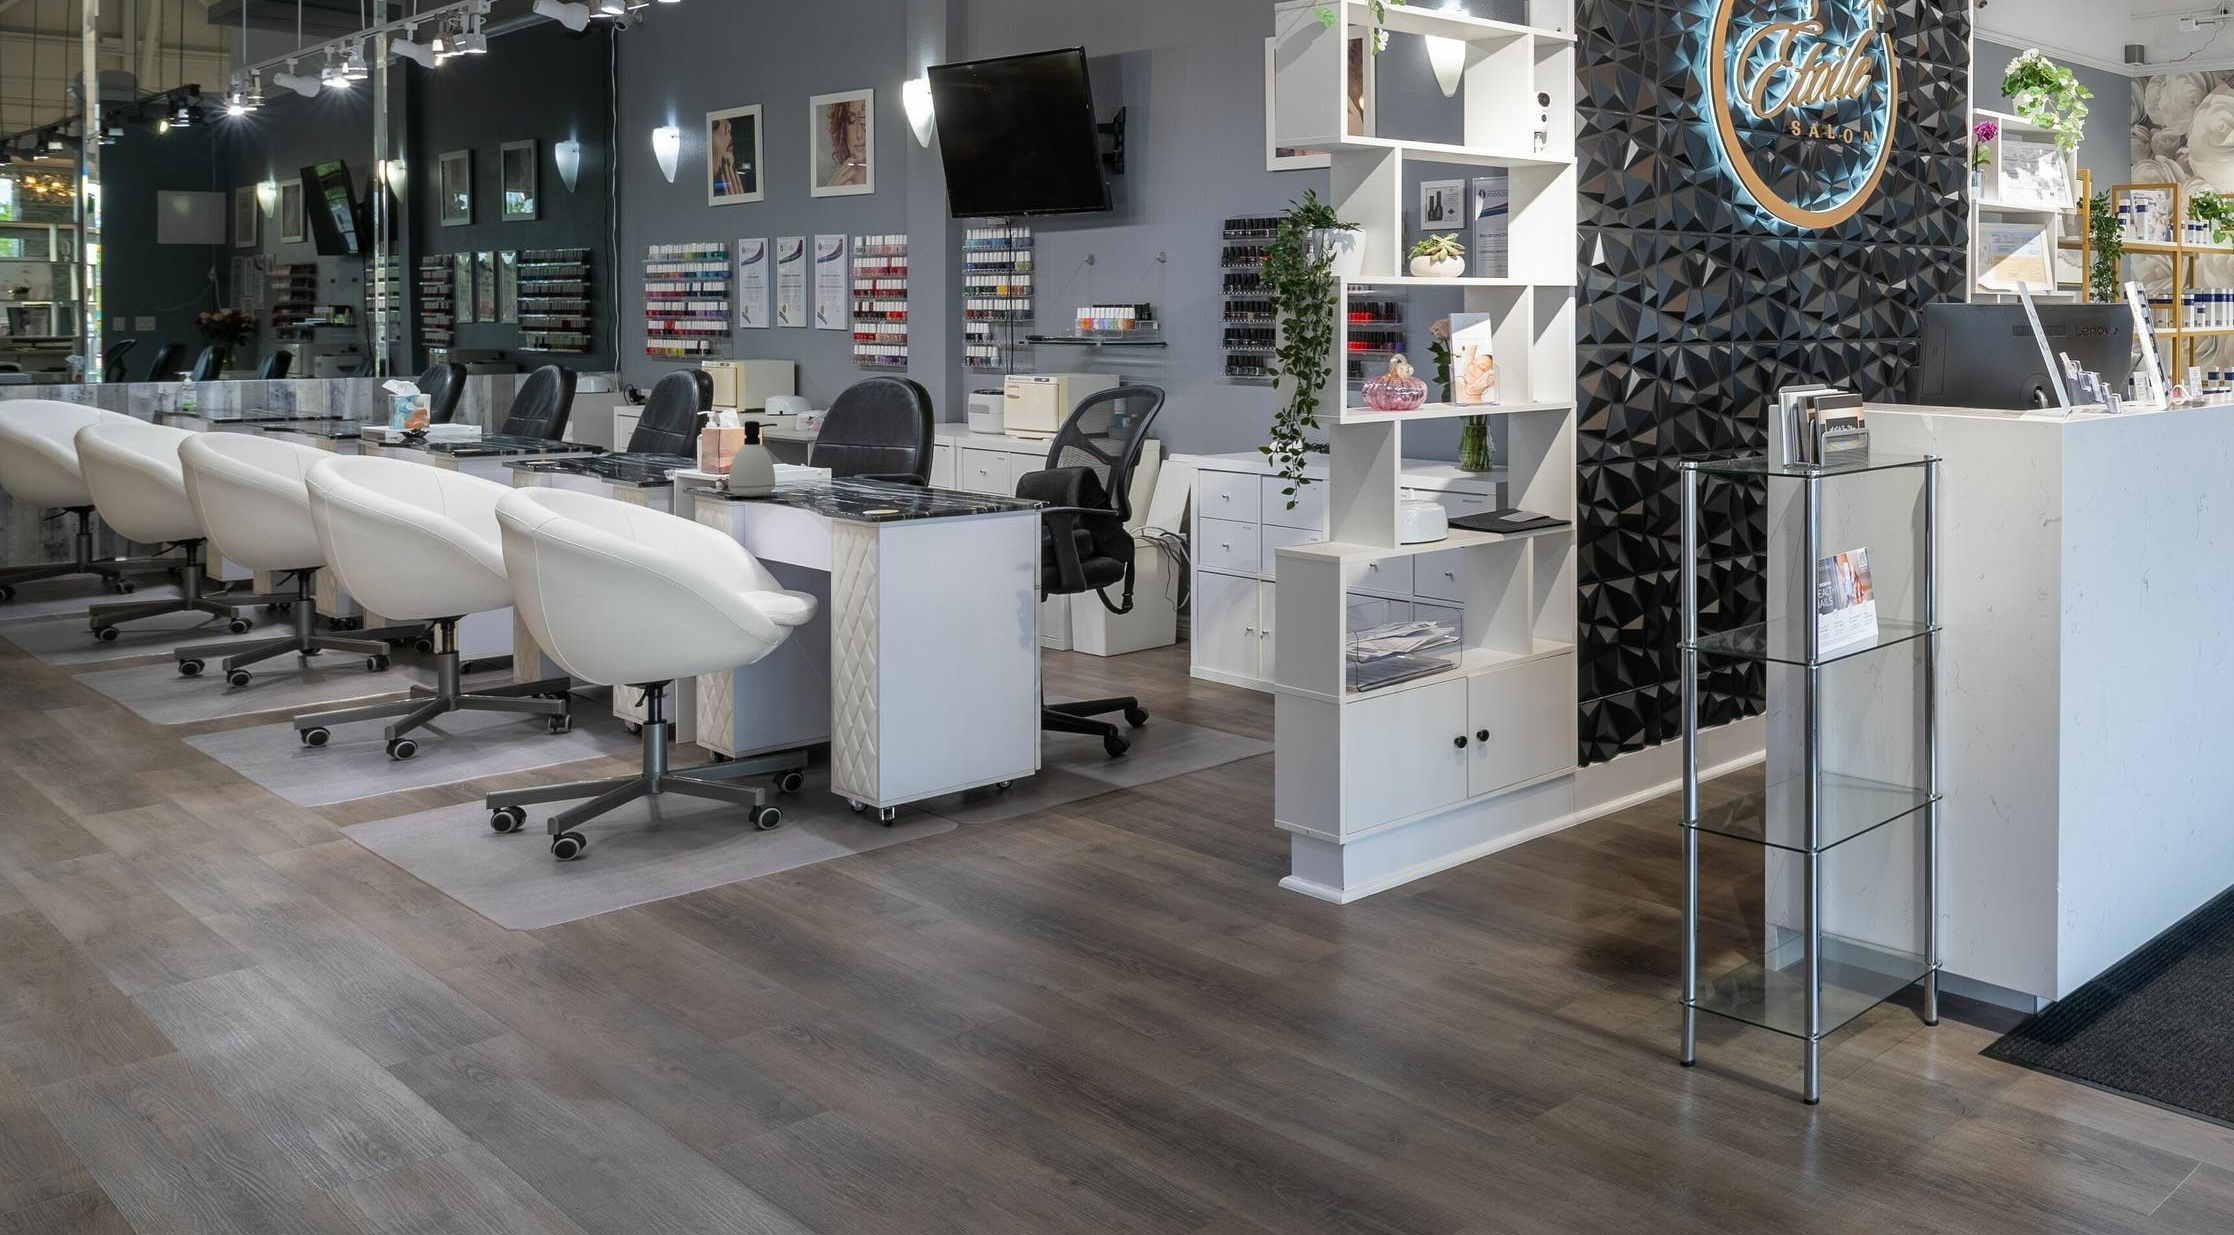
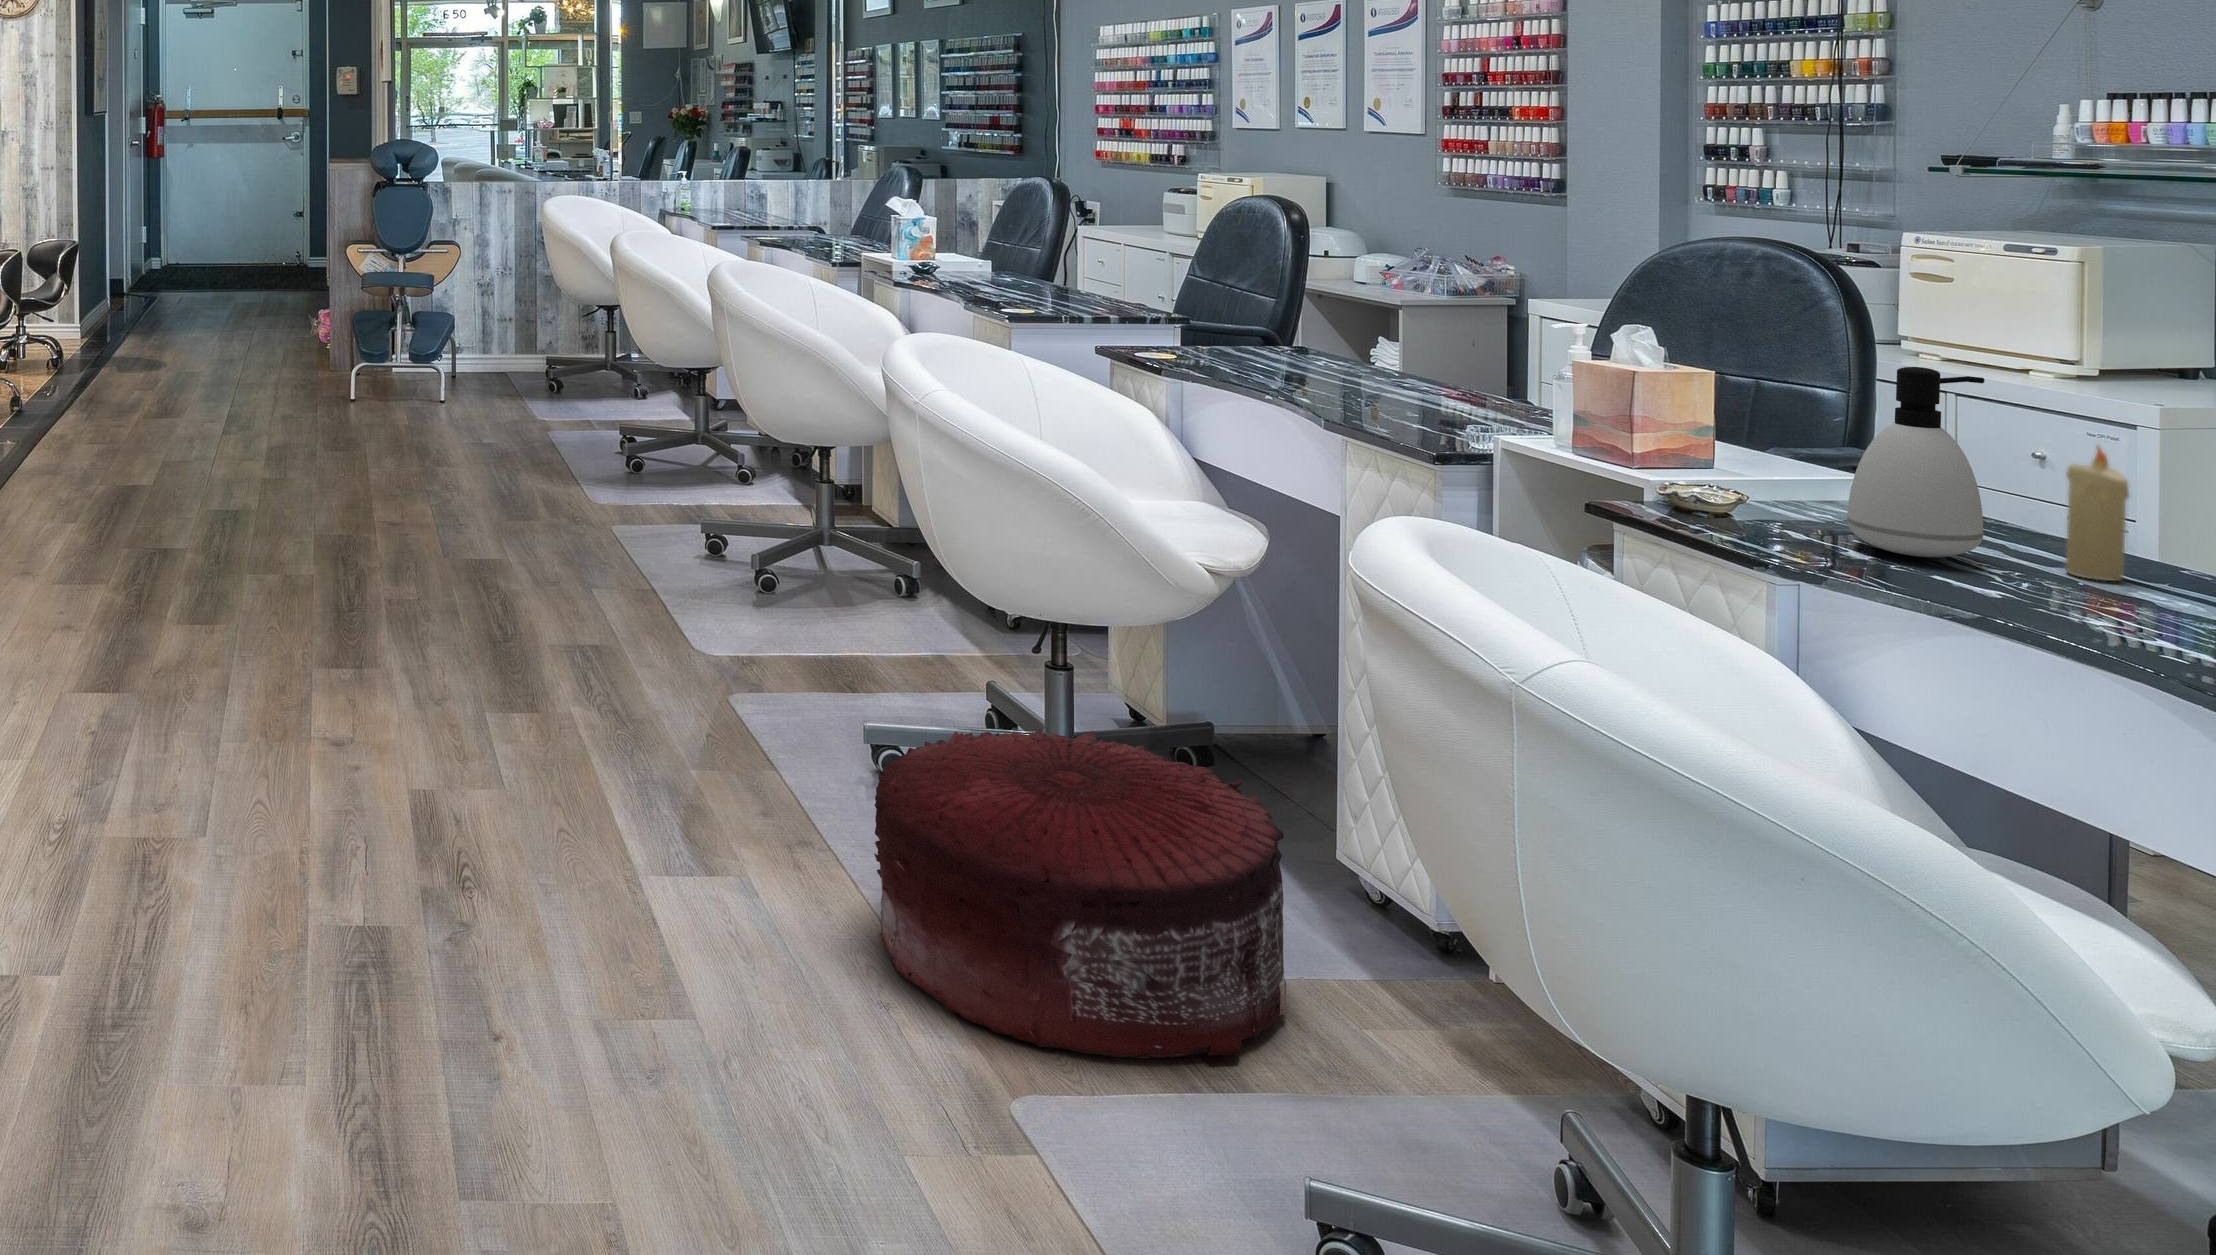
candle: none [804,446,822,498] -> present [2066,447,2129,581]
pouf: none [252,665,516,805] -> present [874,730,1286,1058]

